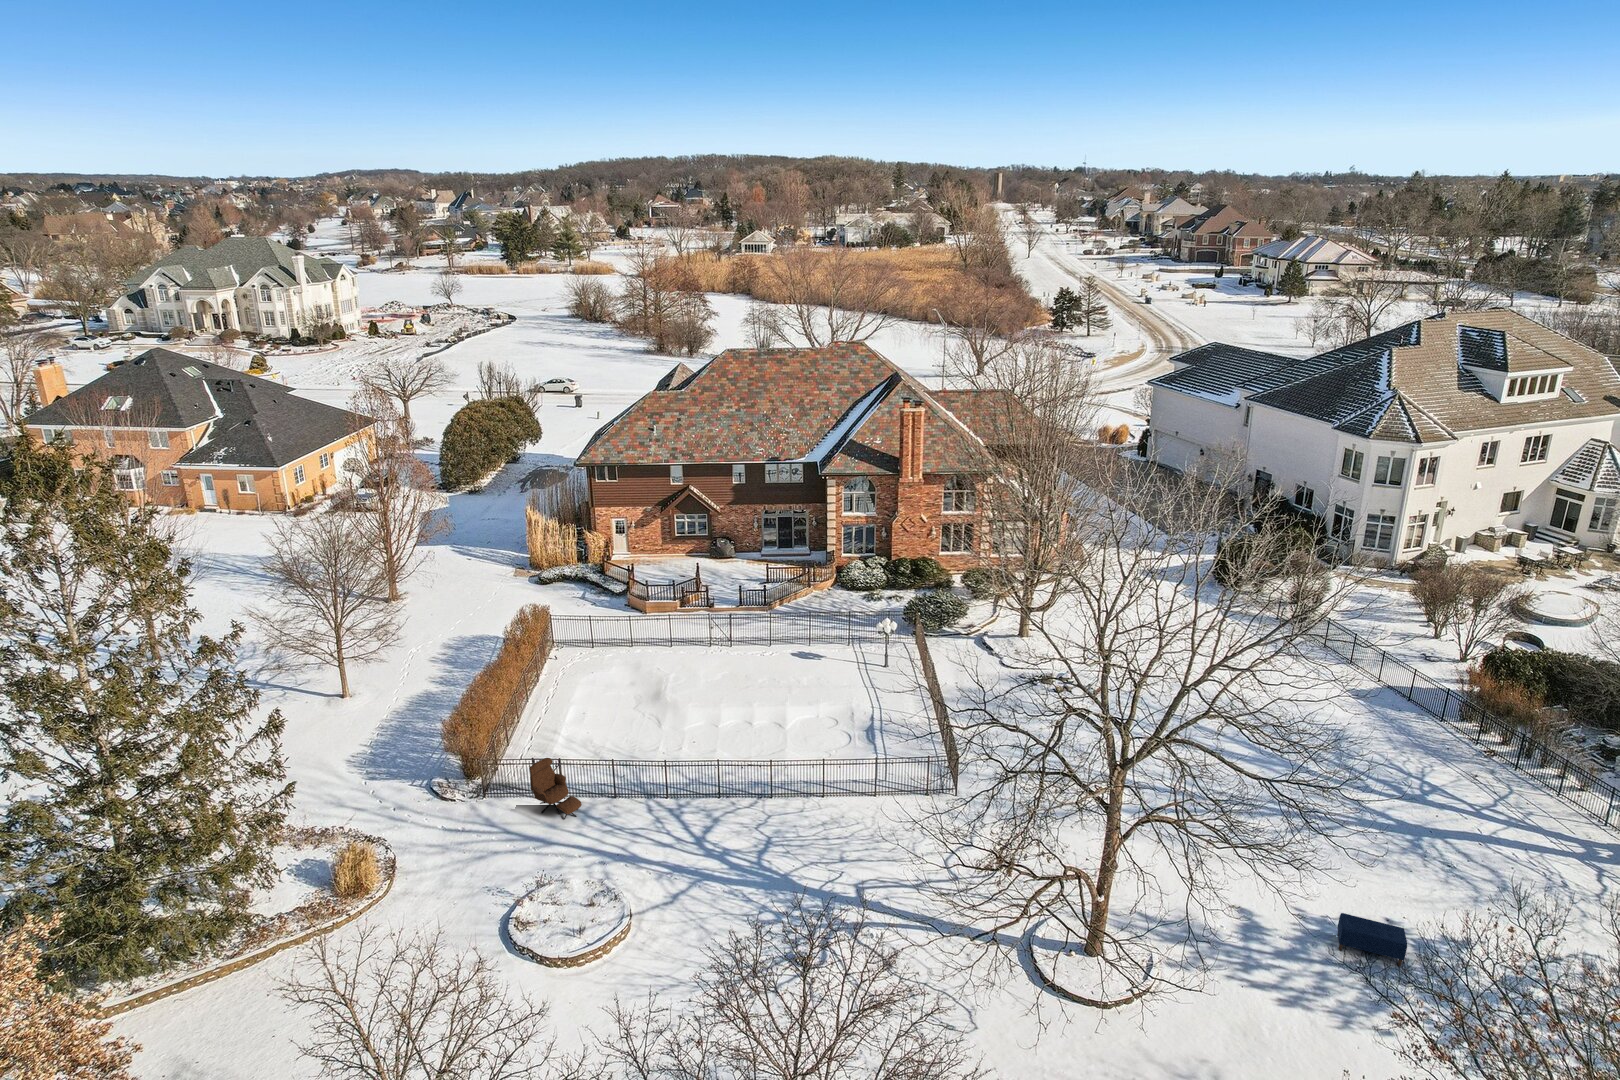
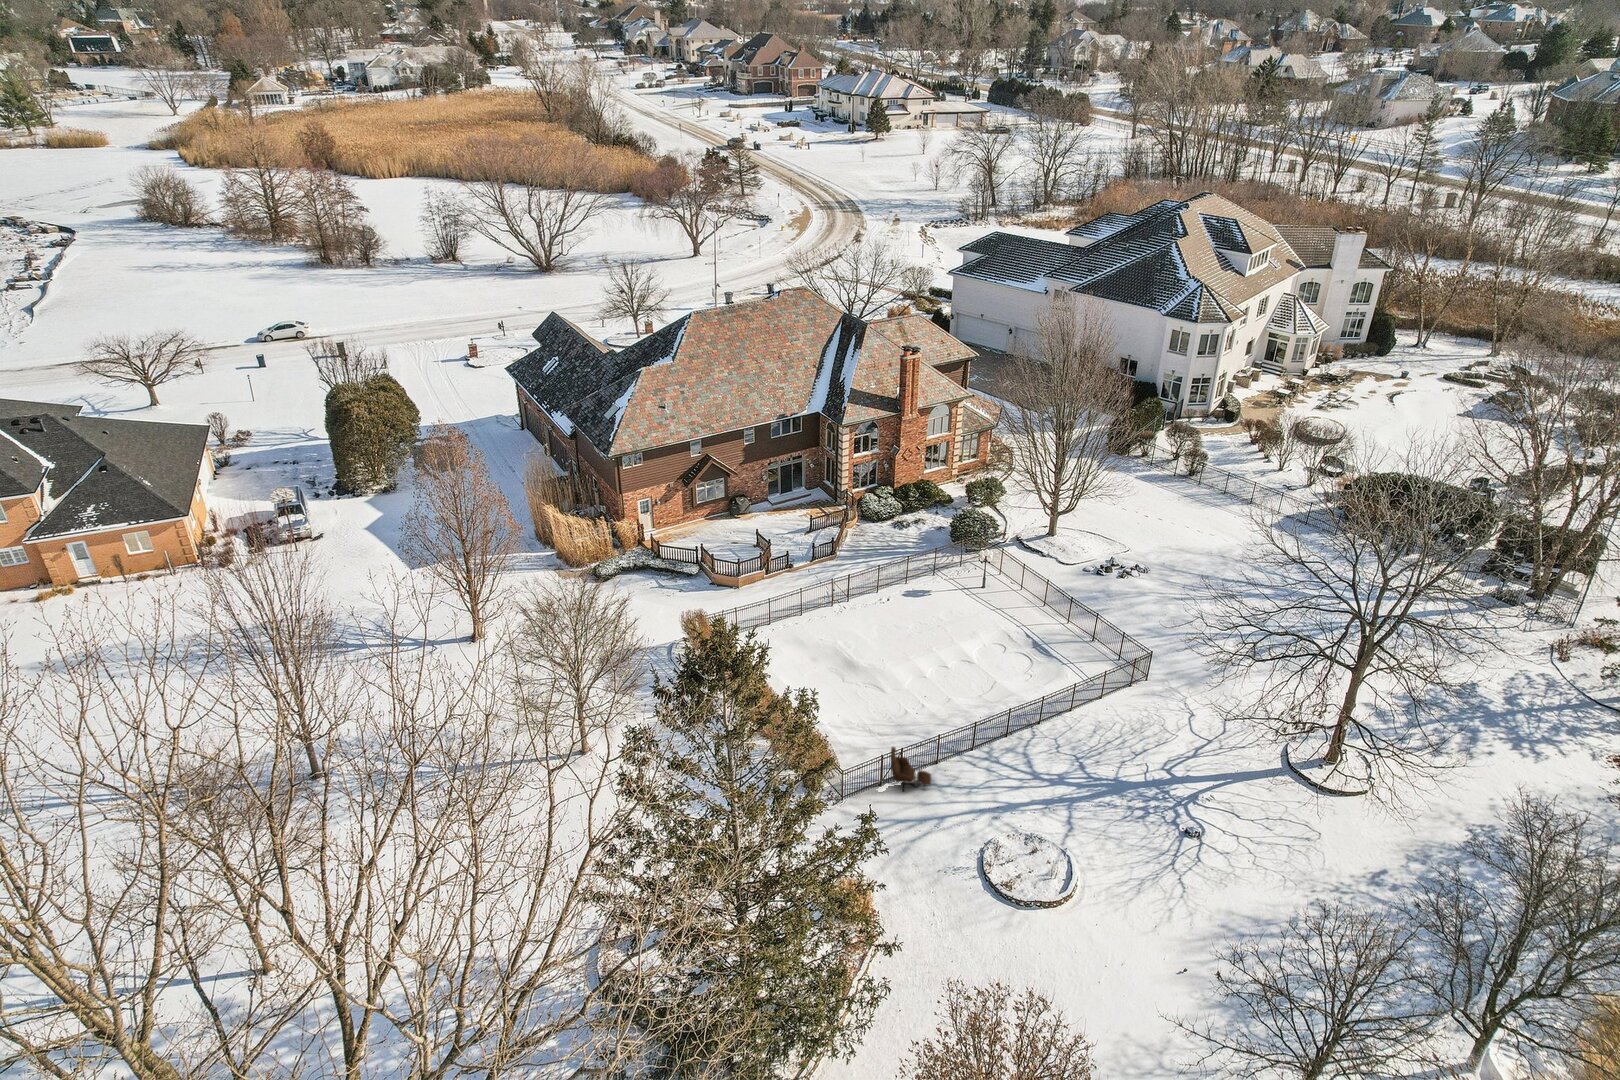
bench: present [1337,913,1407,966] -> none [1422,689,1468,712]

